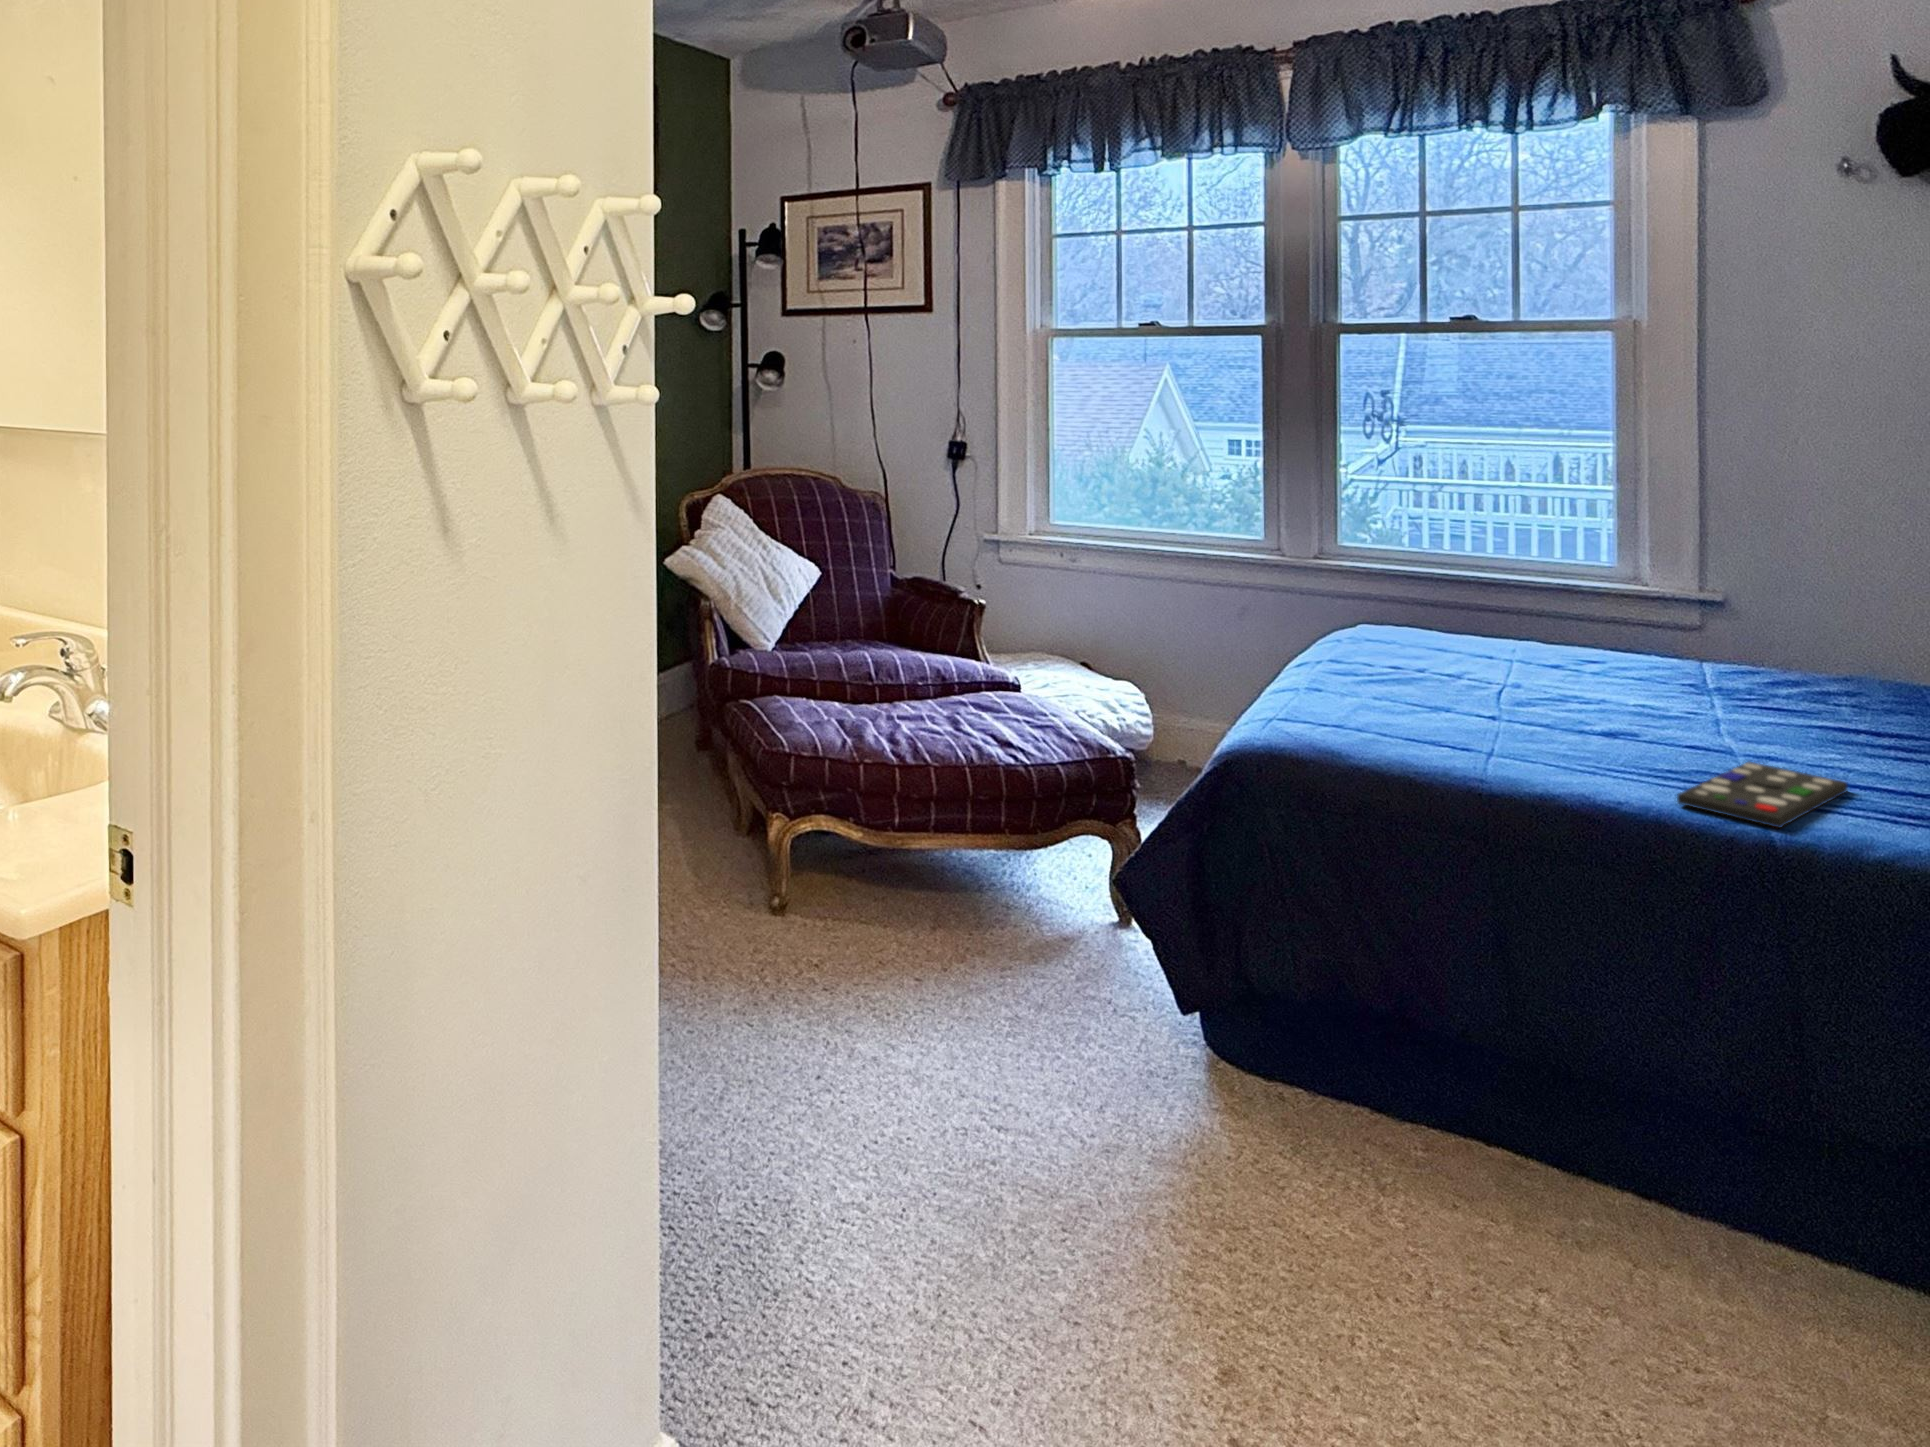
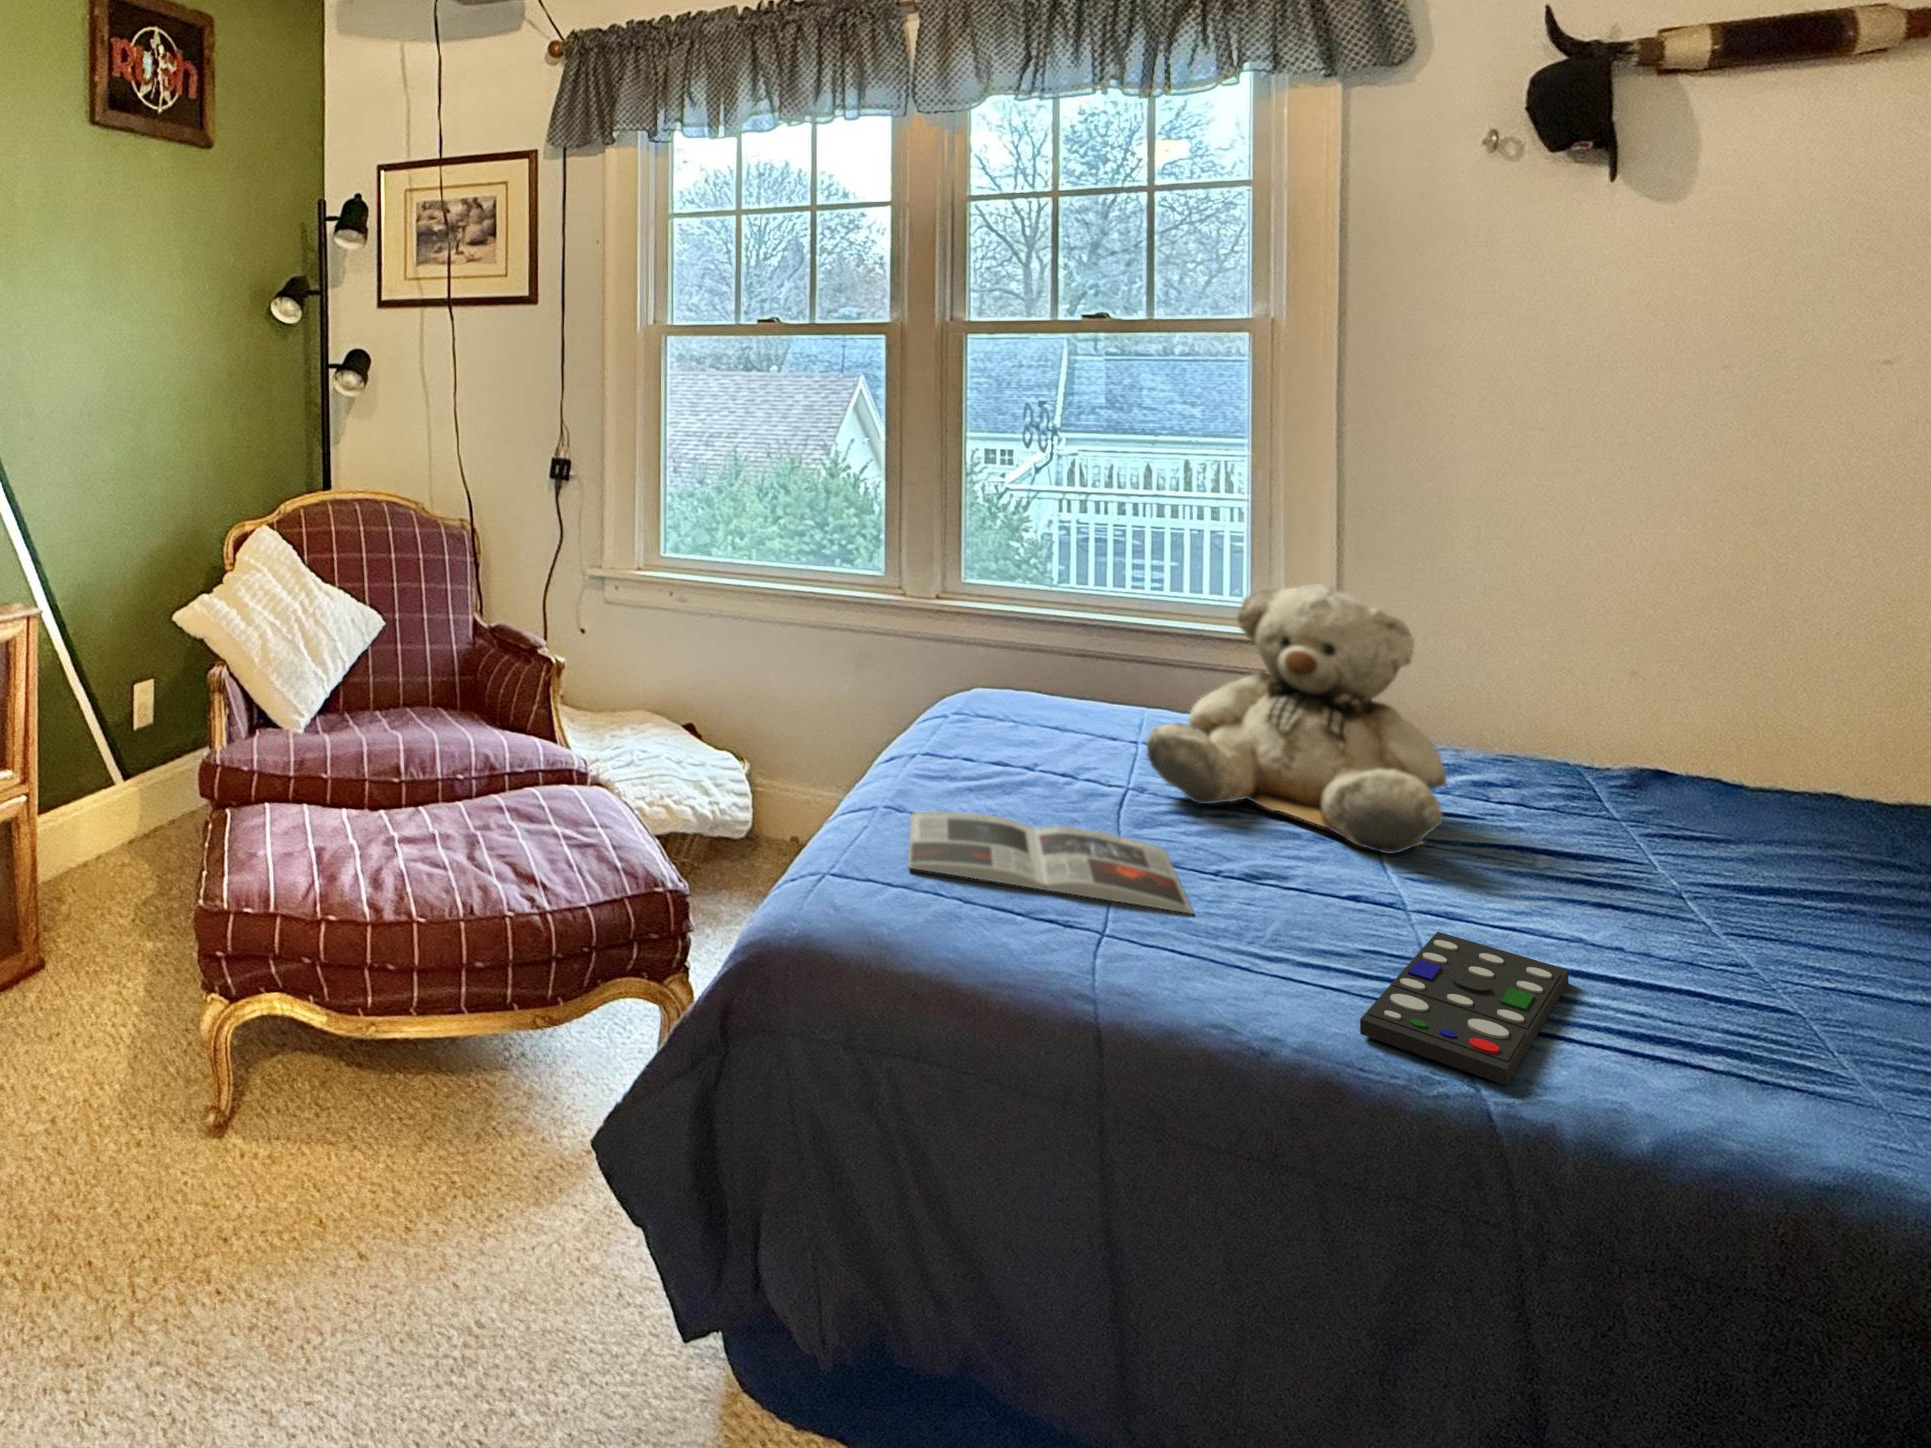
teddy bear: none [1518,534,1775,725] -> present [1147,584,1447,854]
magazine: none [1326,690,1557,749] -> present [908,811,1193,914]

